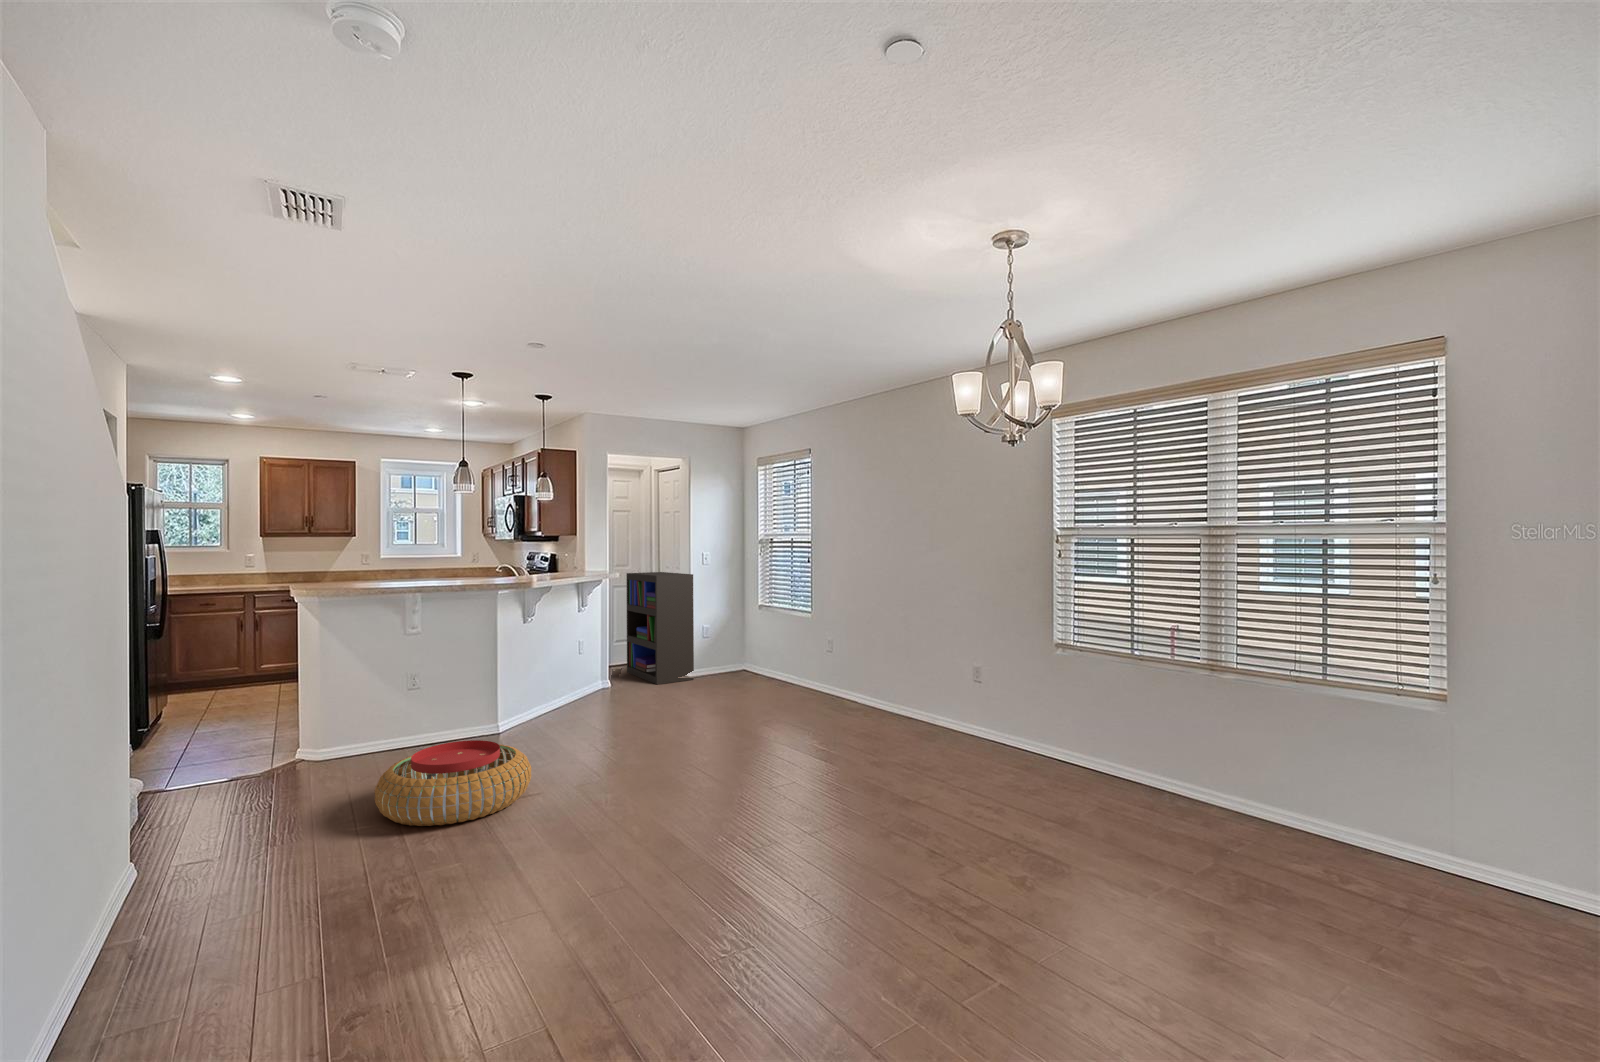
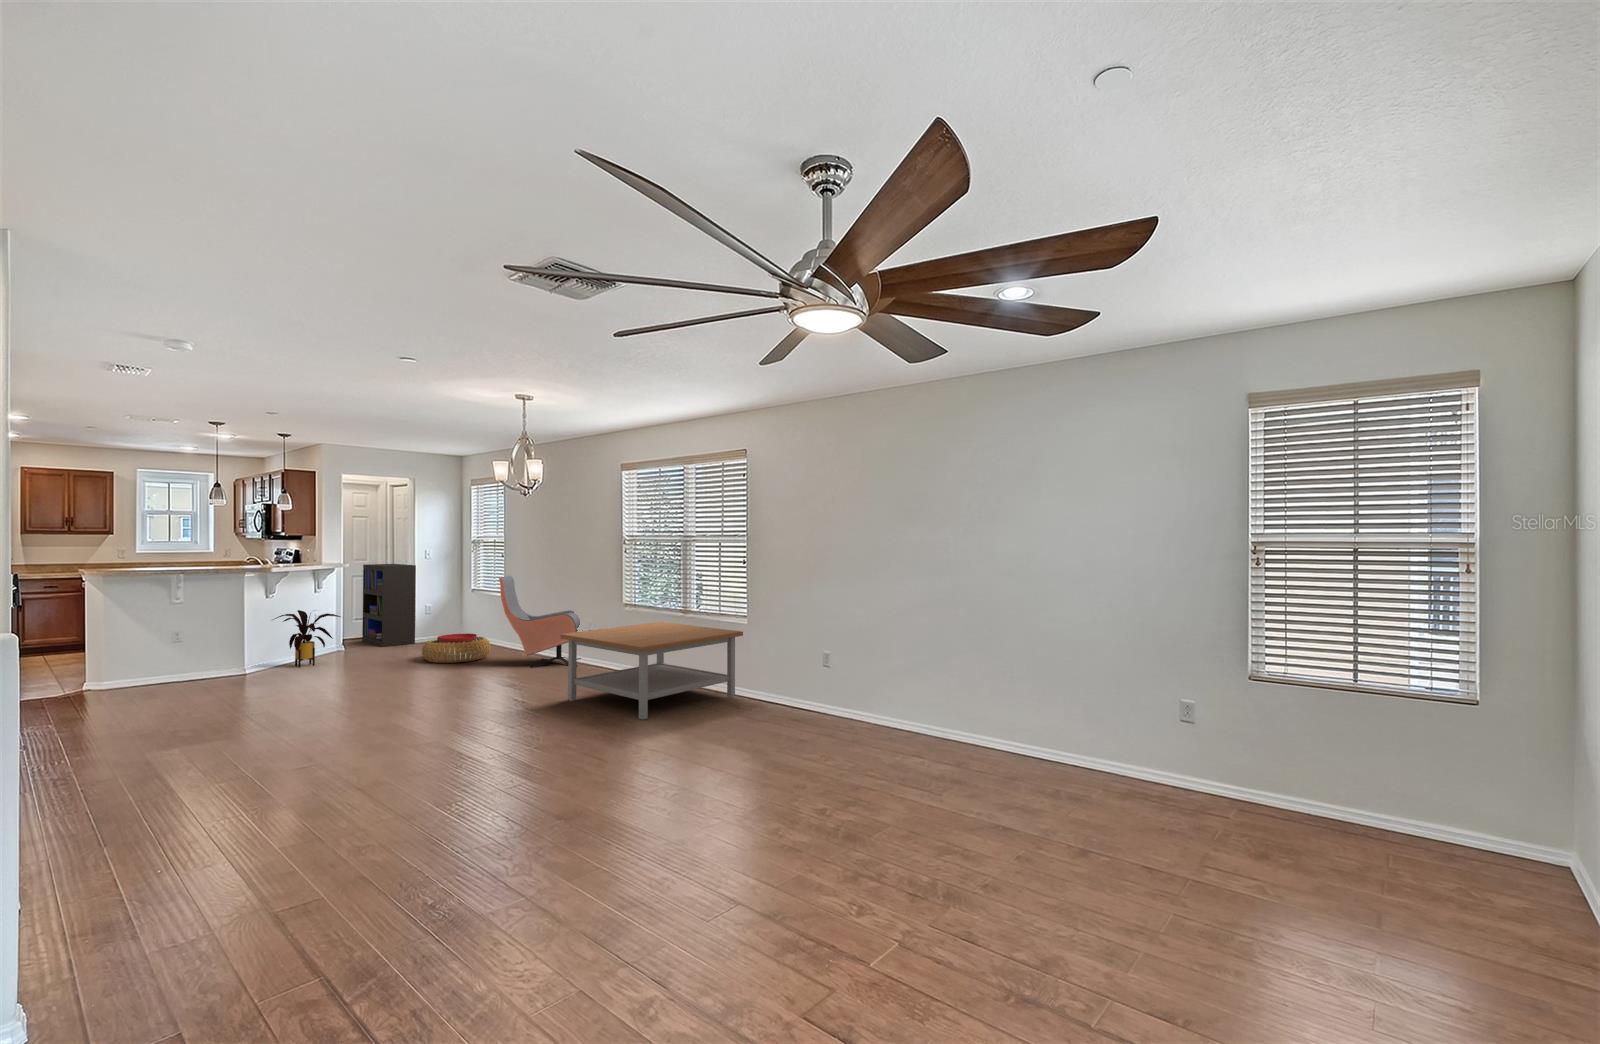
armchair: none [847,591,976,744] -> present [499,576,581,668]
house plant: none [531,638,619,722] -> present [273,610,341,667]
coffee table: none [1061,684,1473,970] -> present [560,622,743,720]
pouf: present [375,740,531,826] -> present [422,633,491,663]

